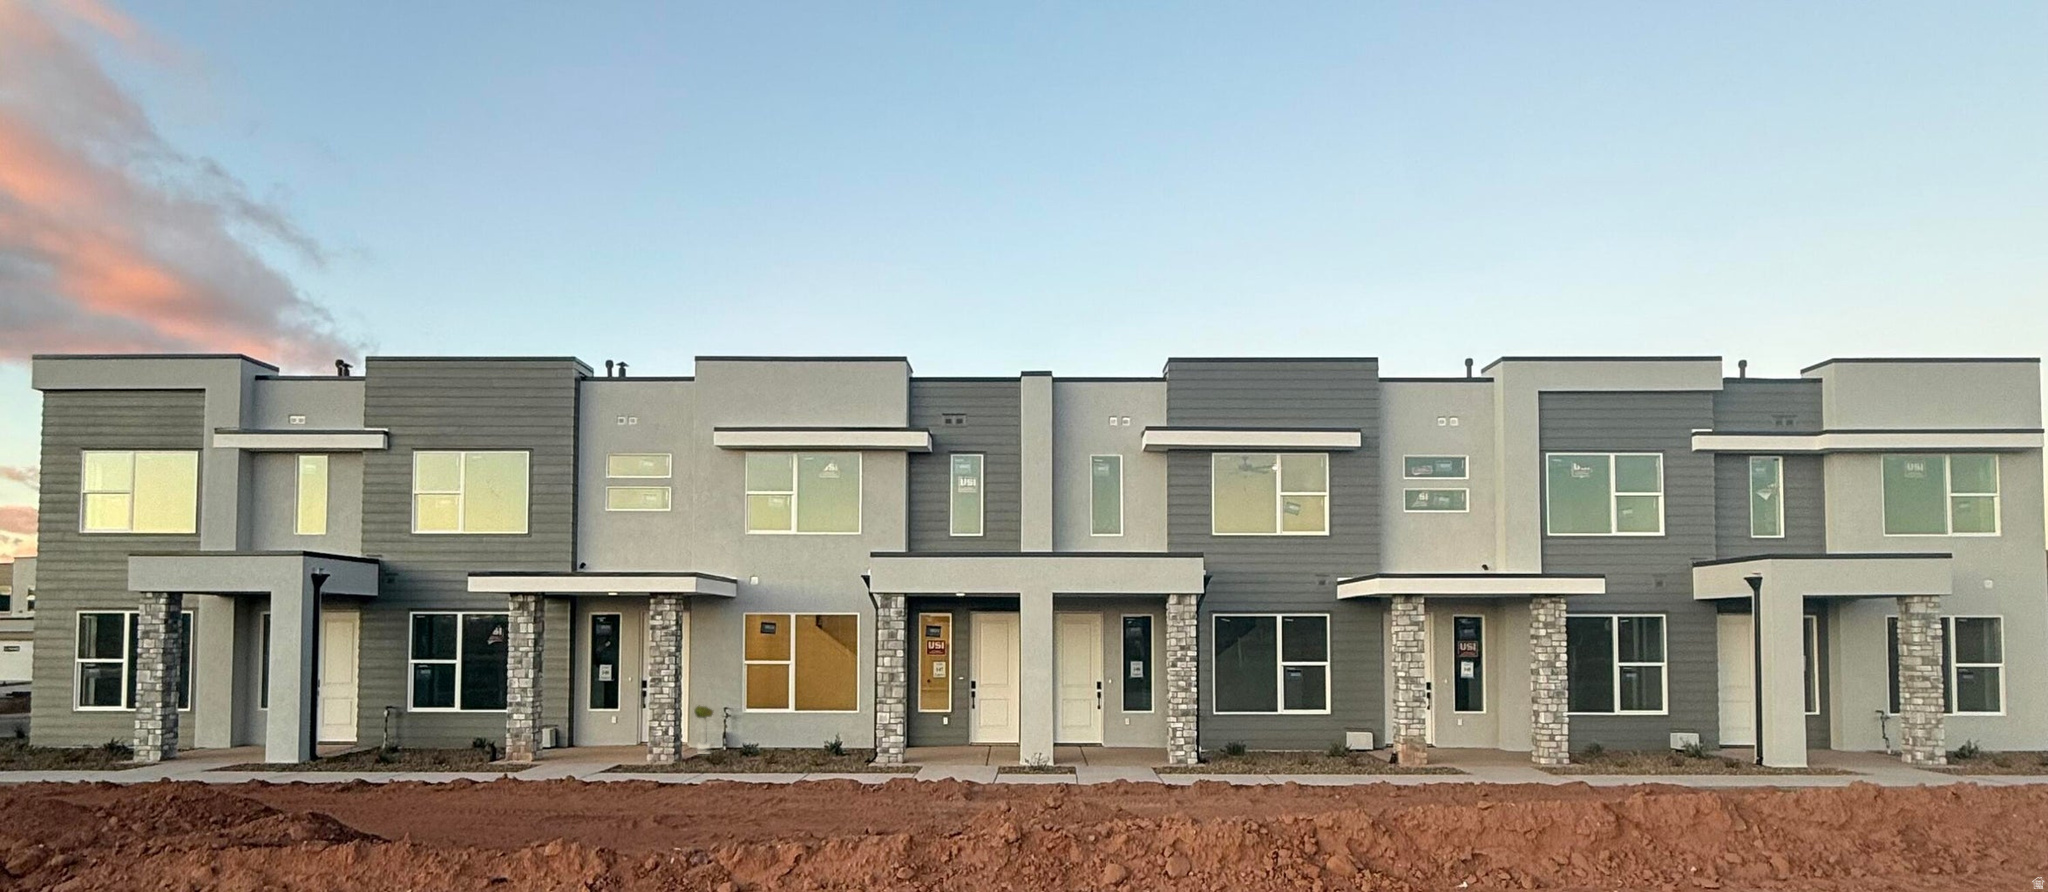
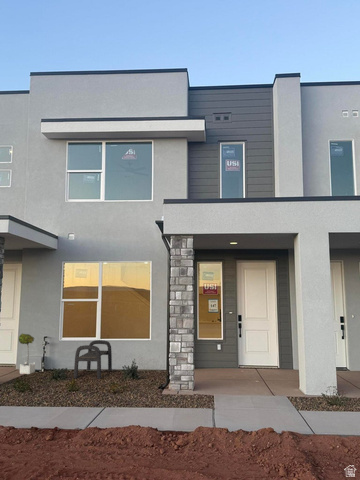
bench: none [767,713,809,756] -> present [74,340,112,379]

